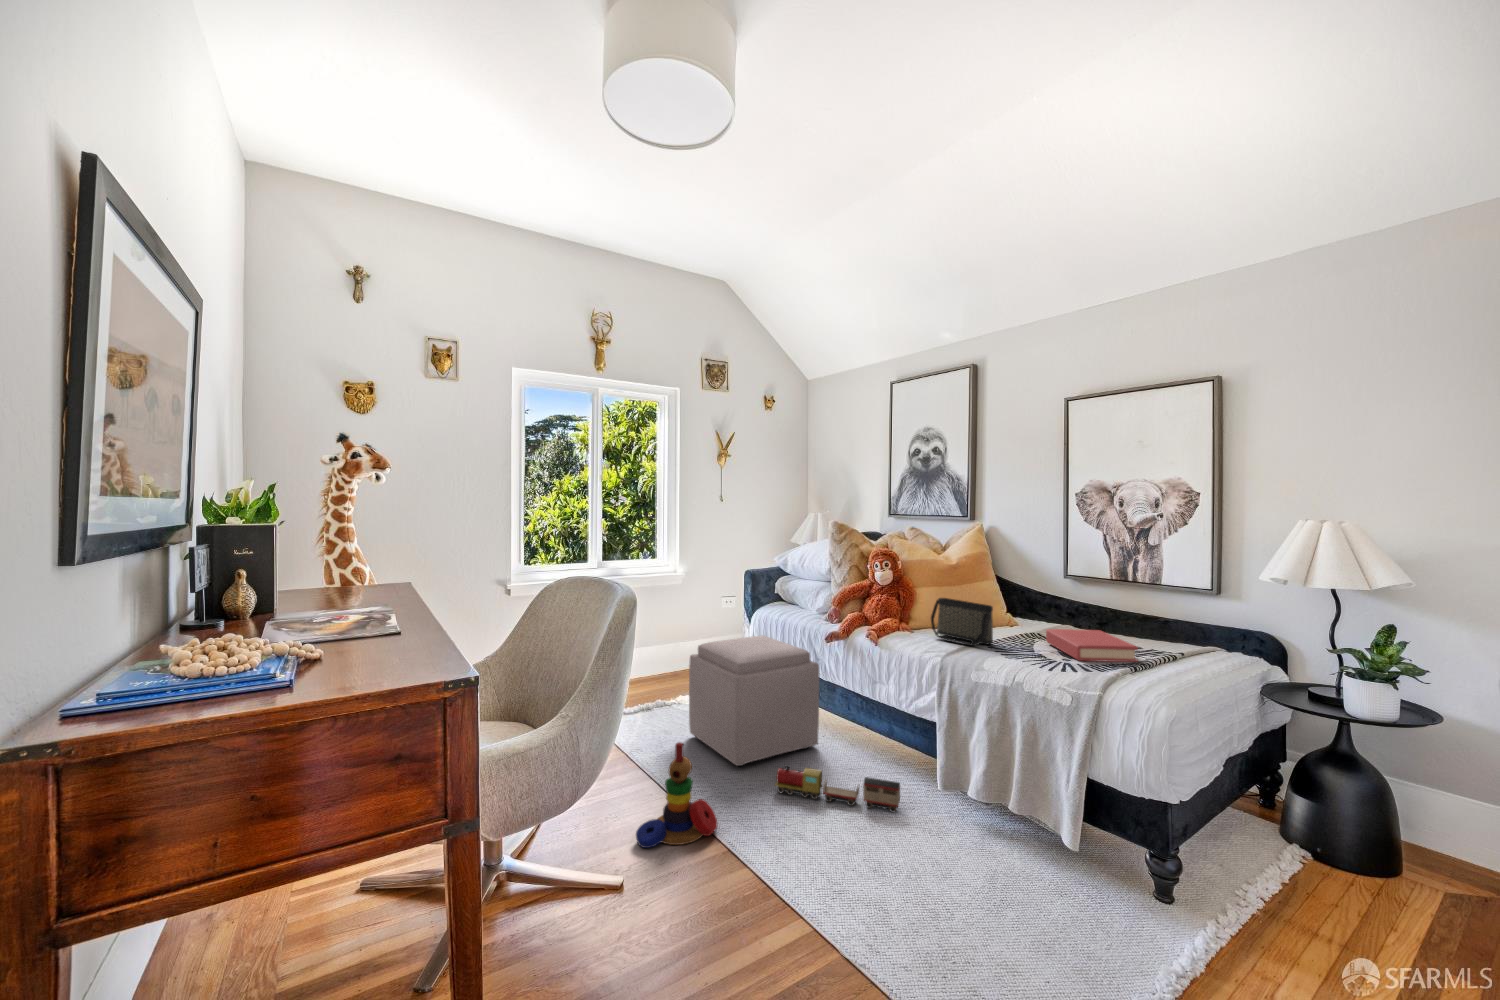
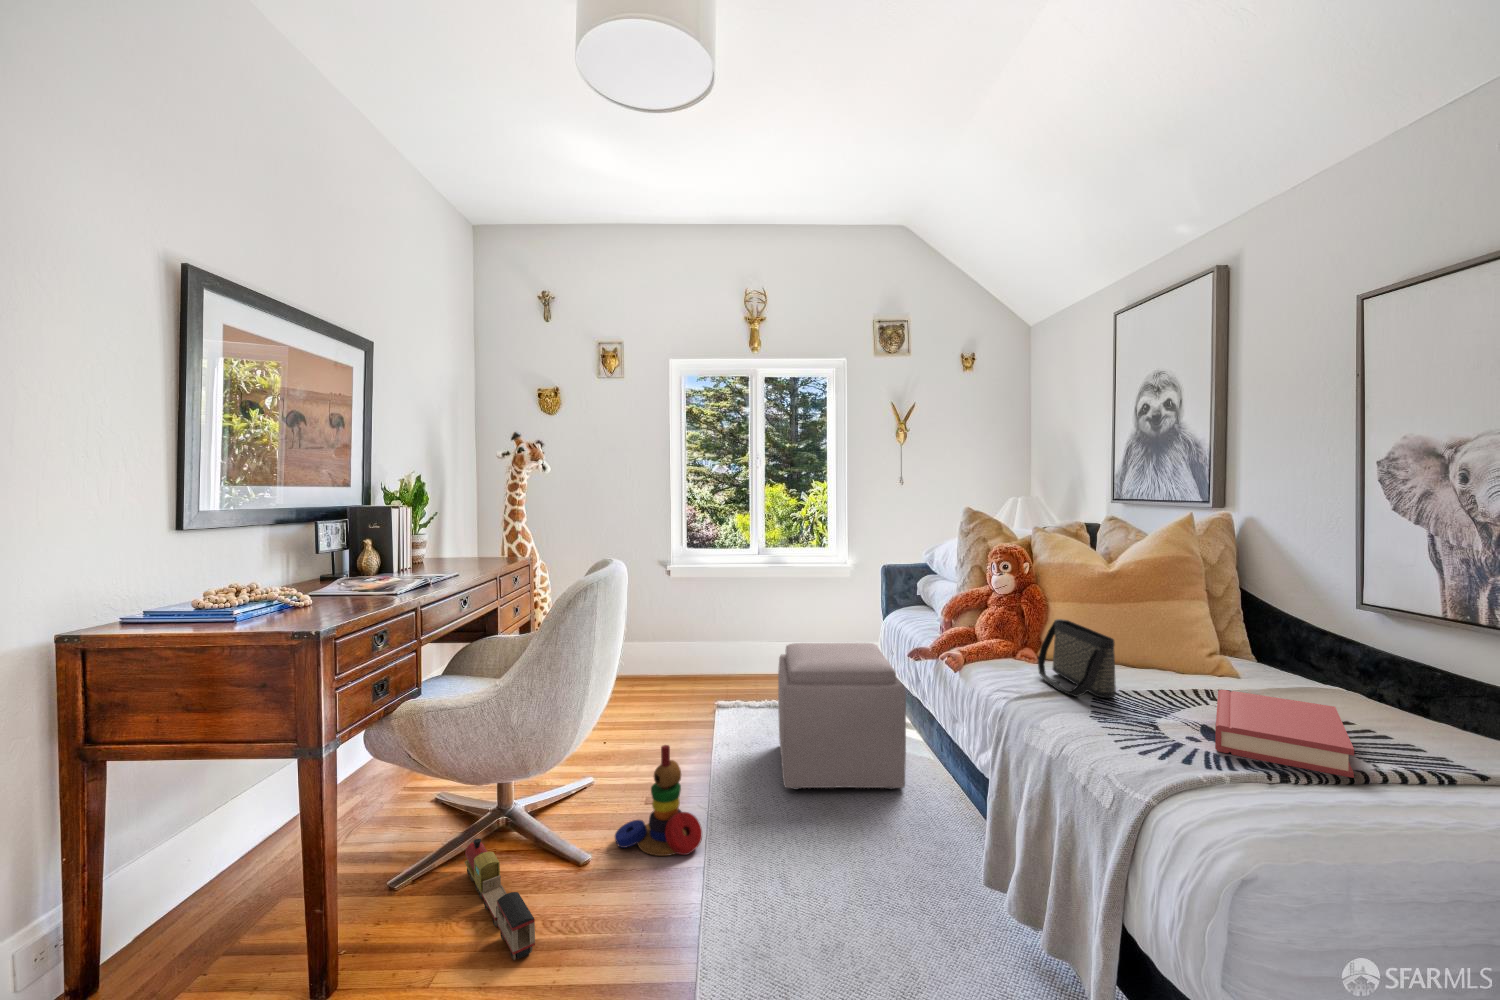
toy train: present [775,764,900,812] -> present [465,839,535,960]

